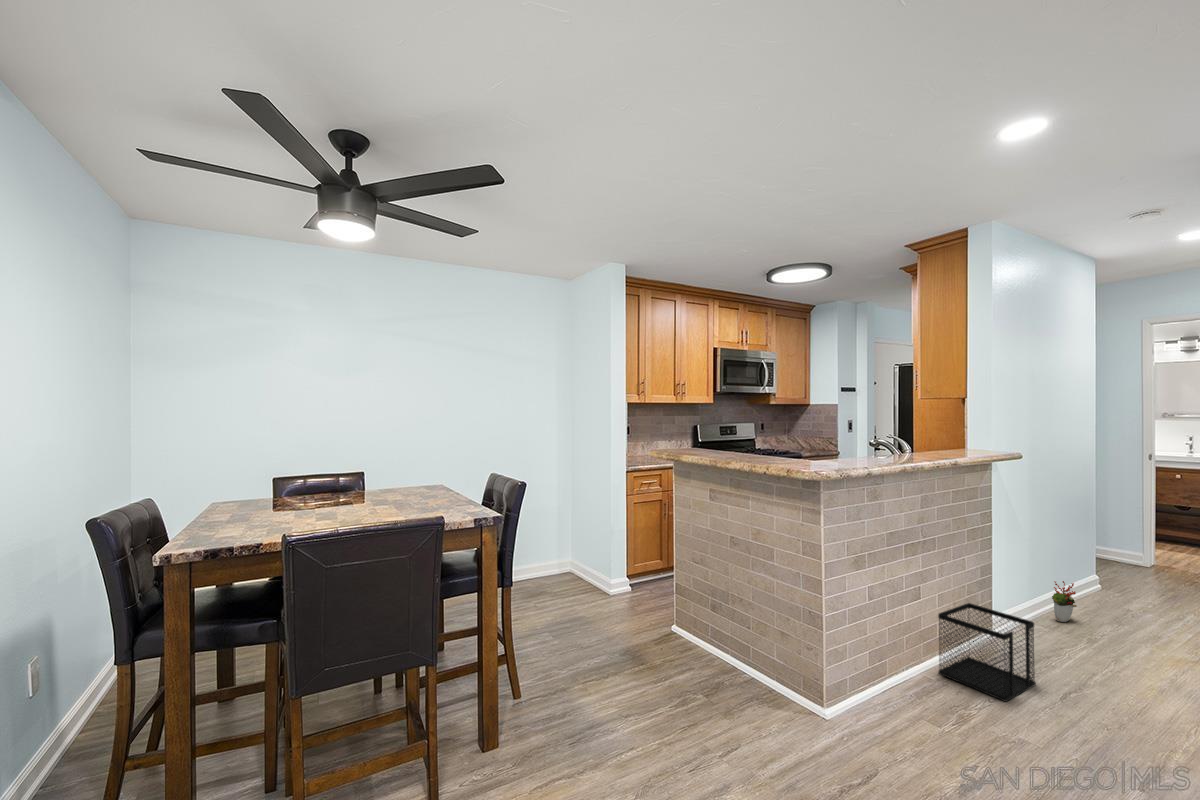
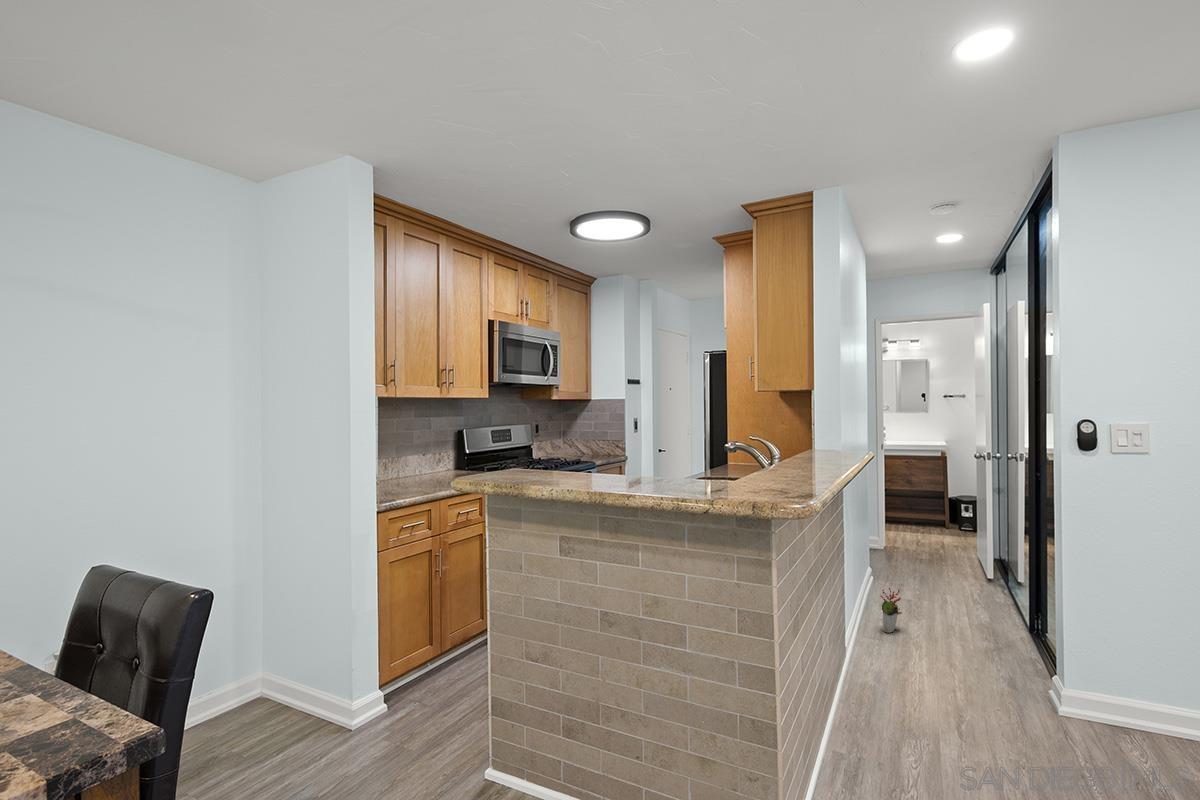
wastebasket: present [938,603,1036,702] -> none [842,641,931,763]

